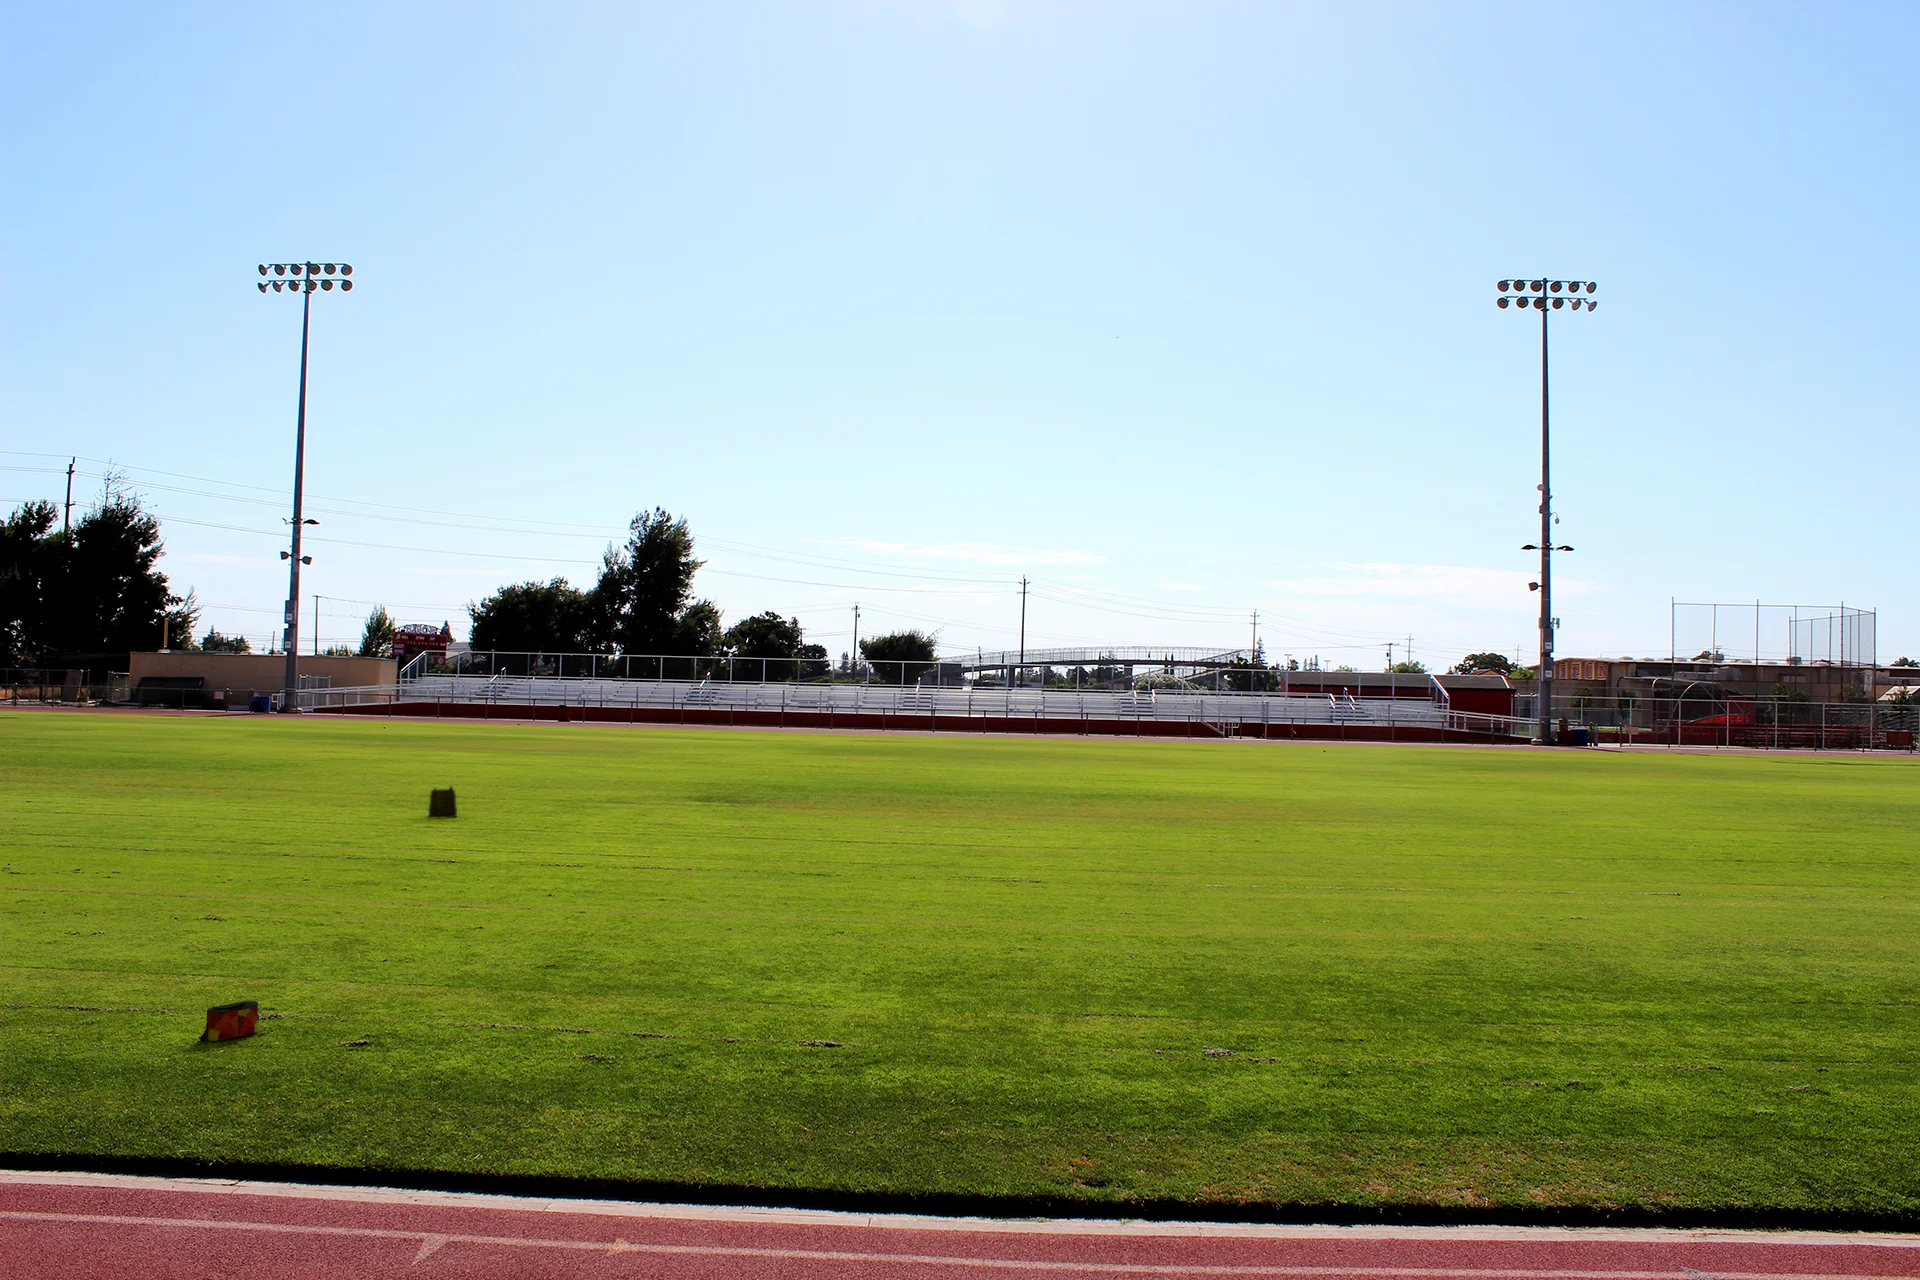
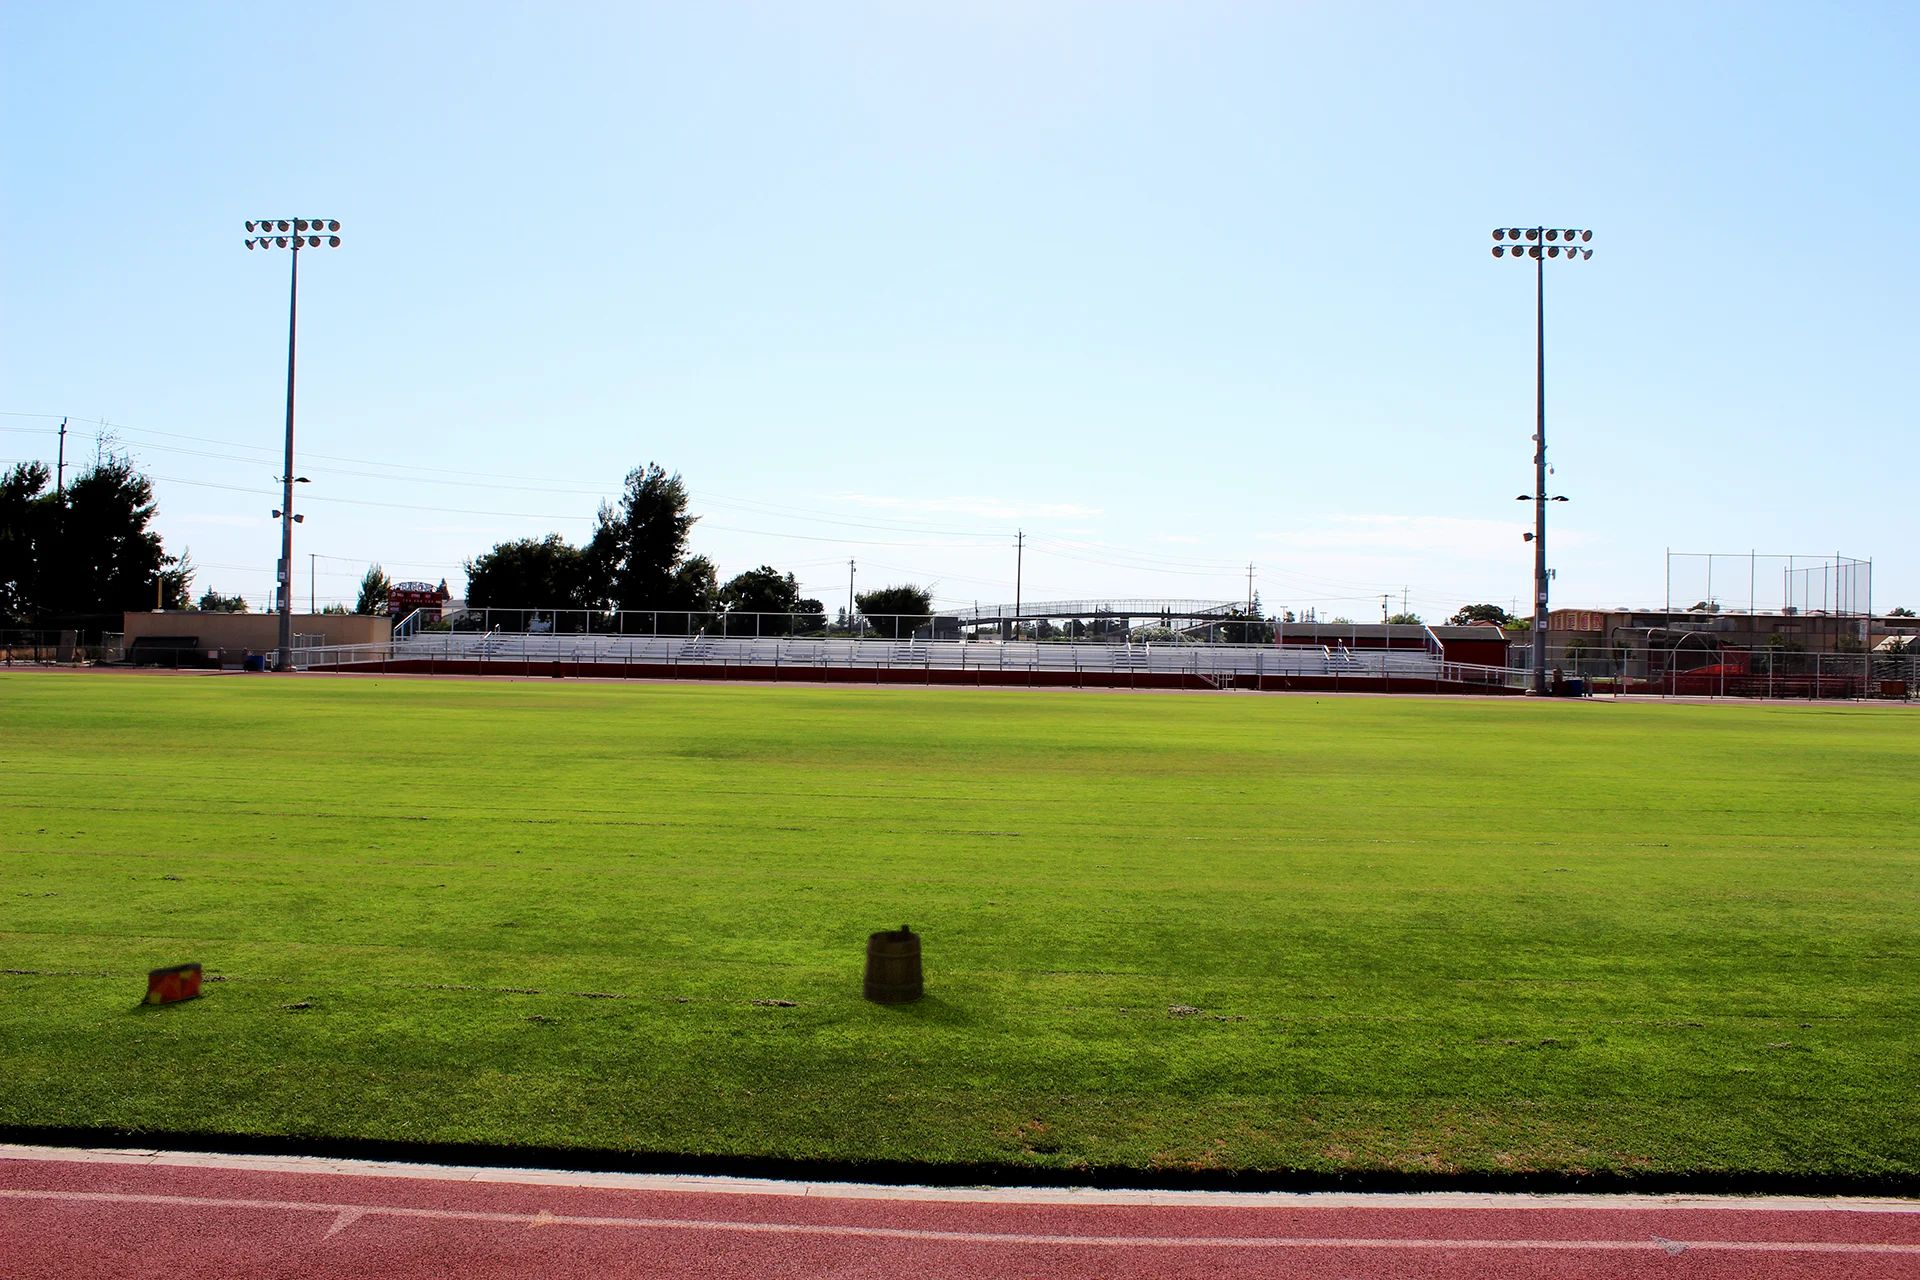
bucket: present [428,787,457,818] -> present [863,924,924,1004]

